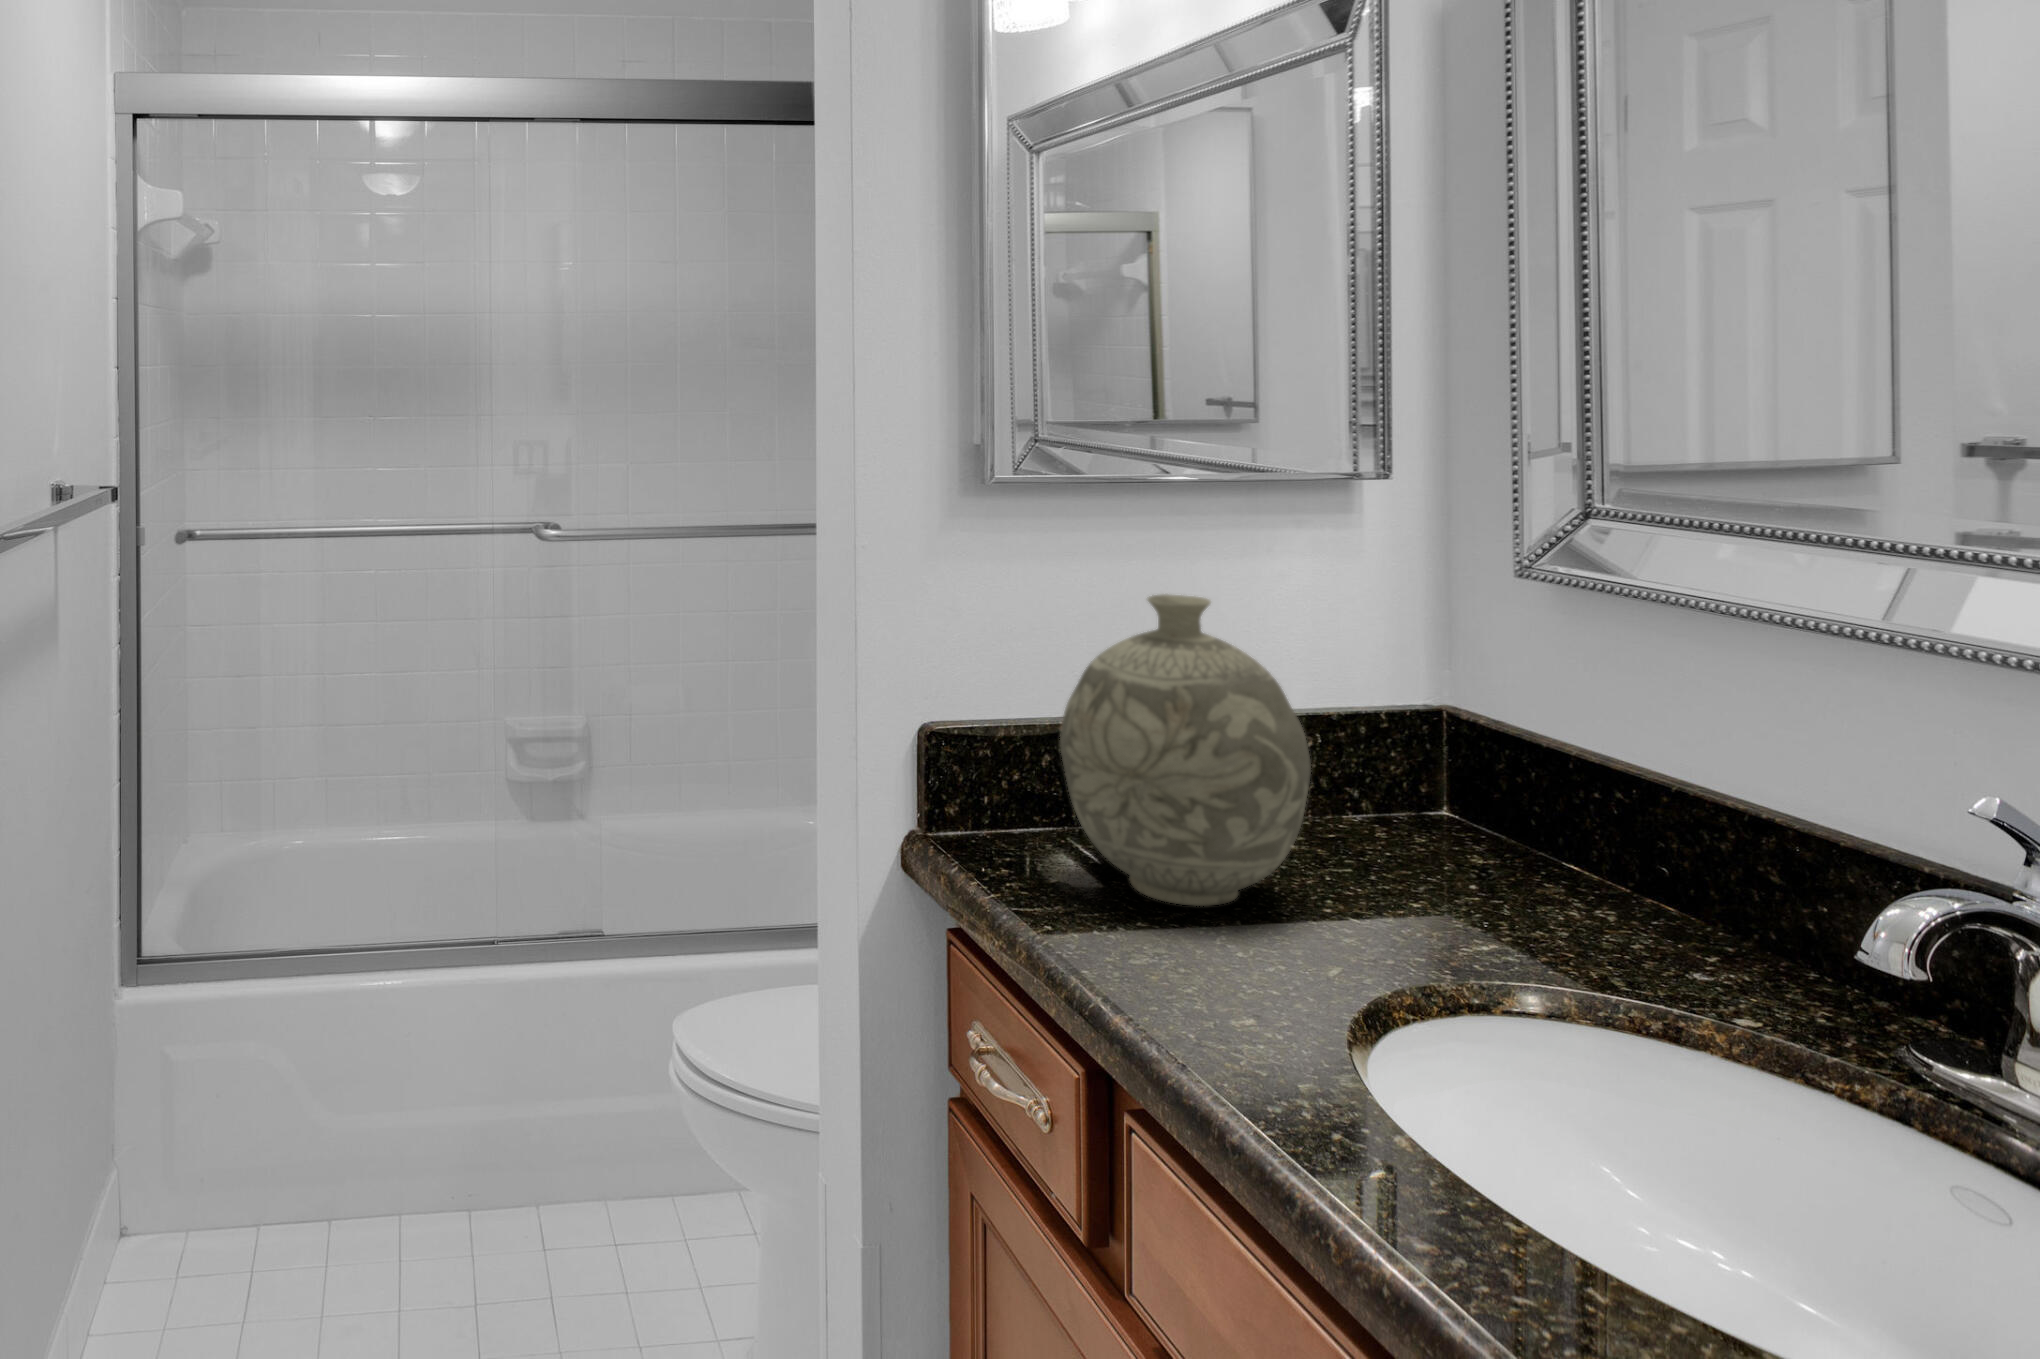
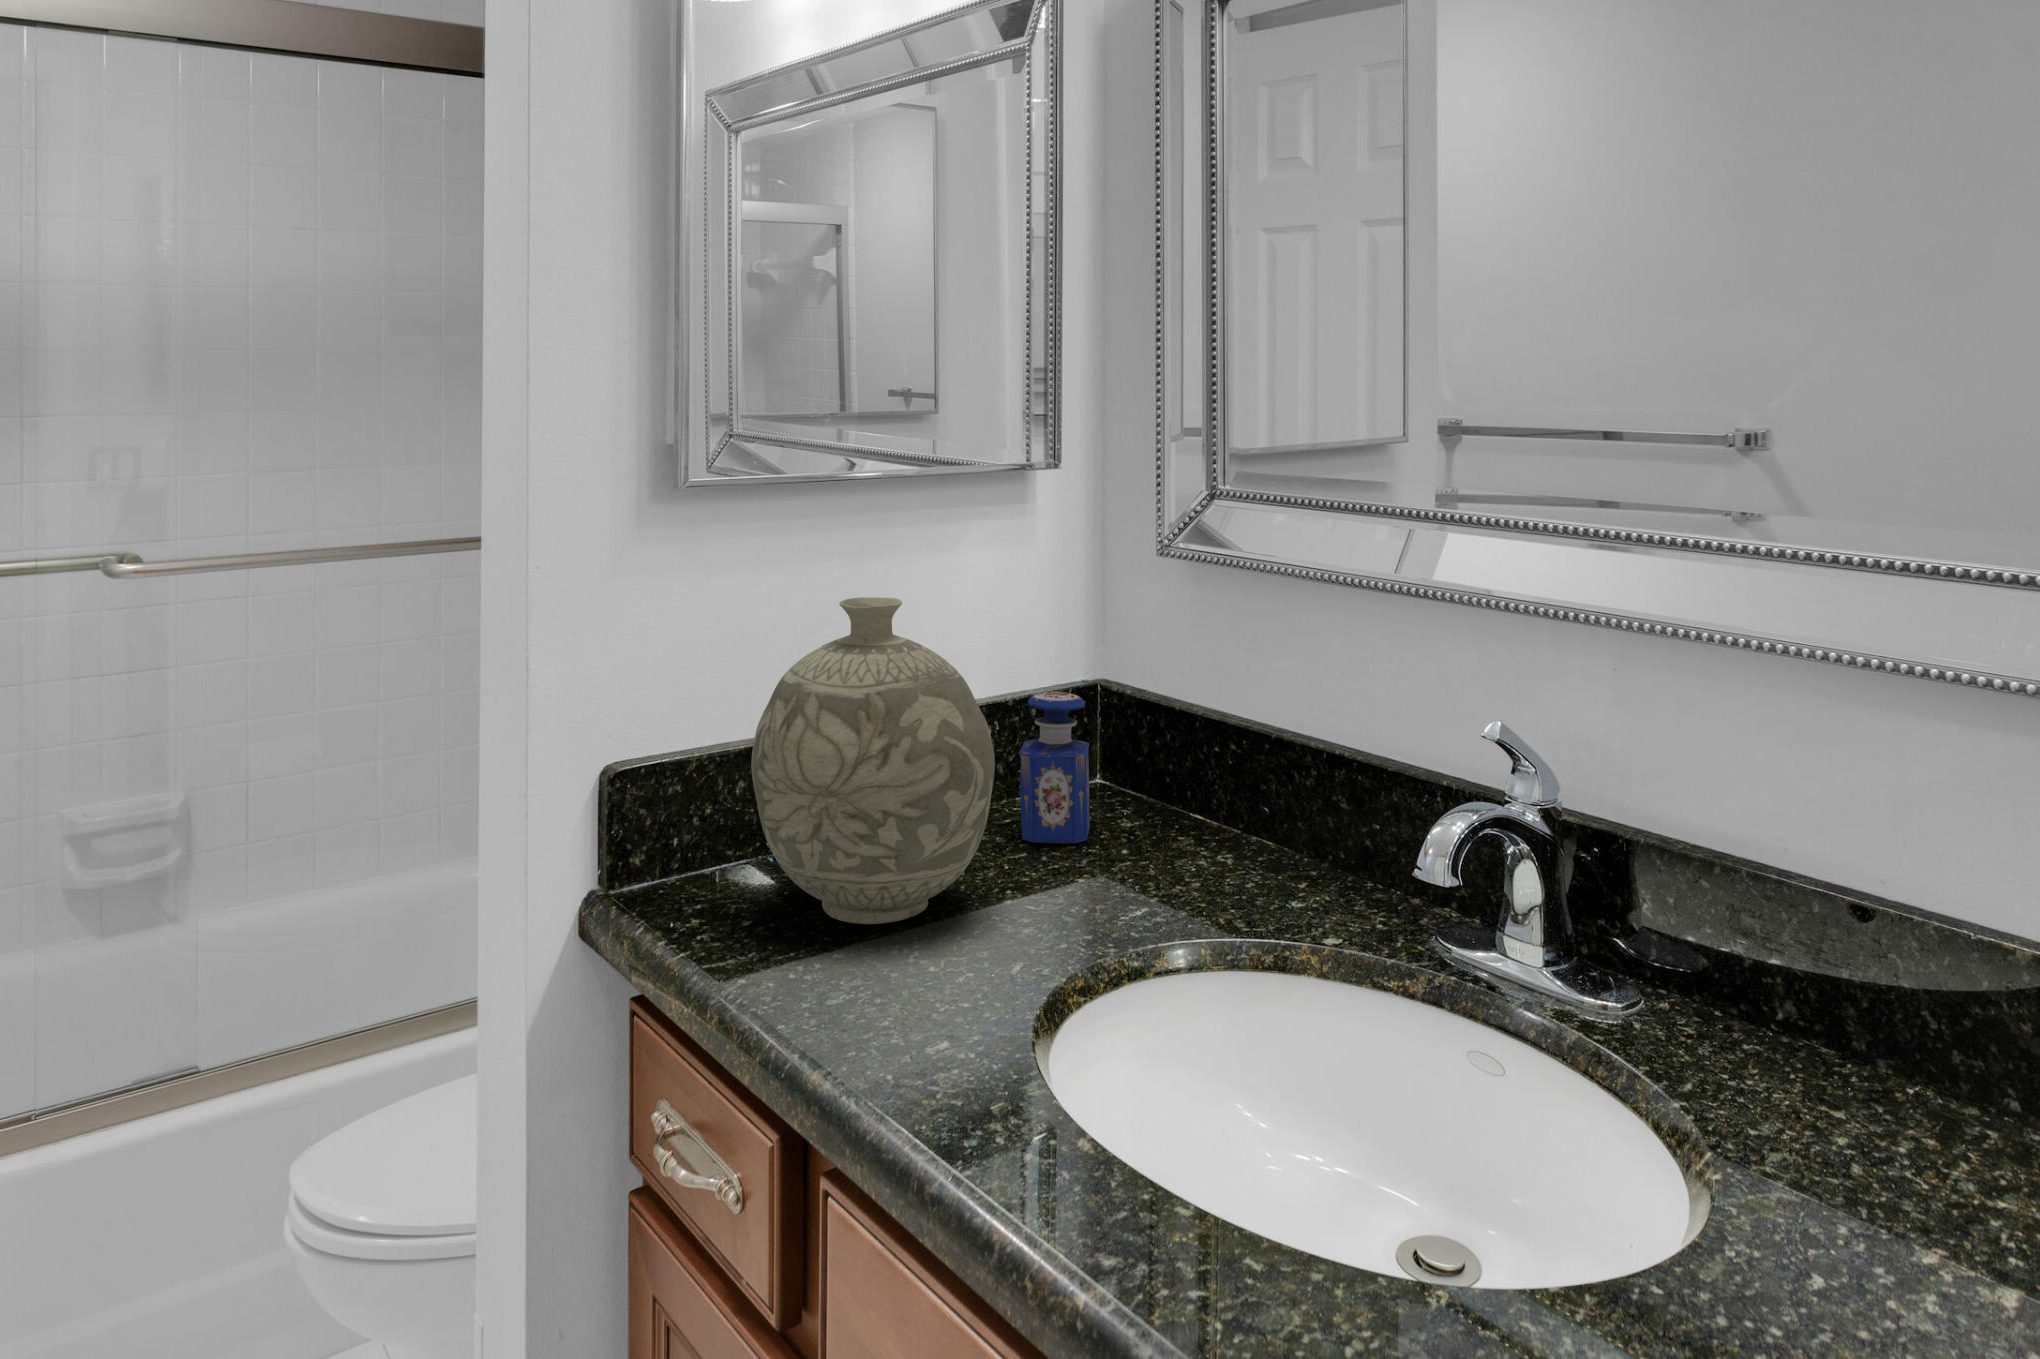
perfume bottle: none [1343,704,1425,861] -> present [1020,691,1090,843]

